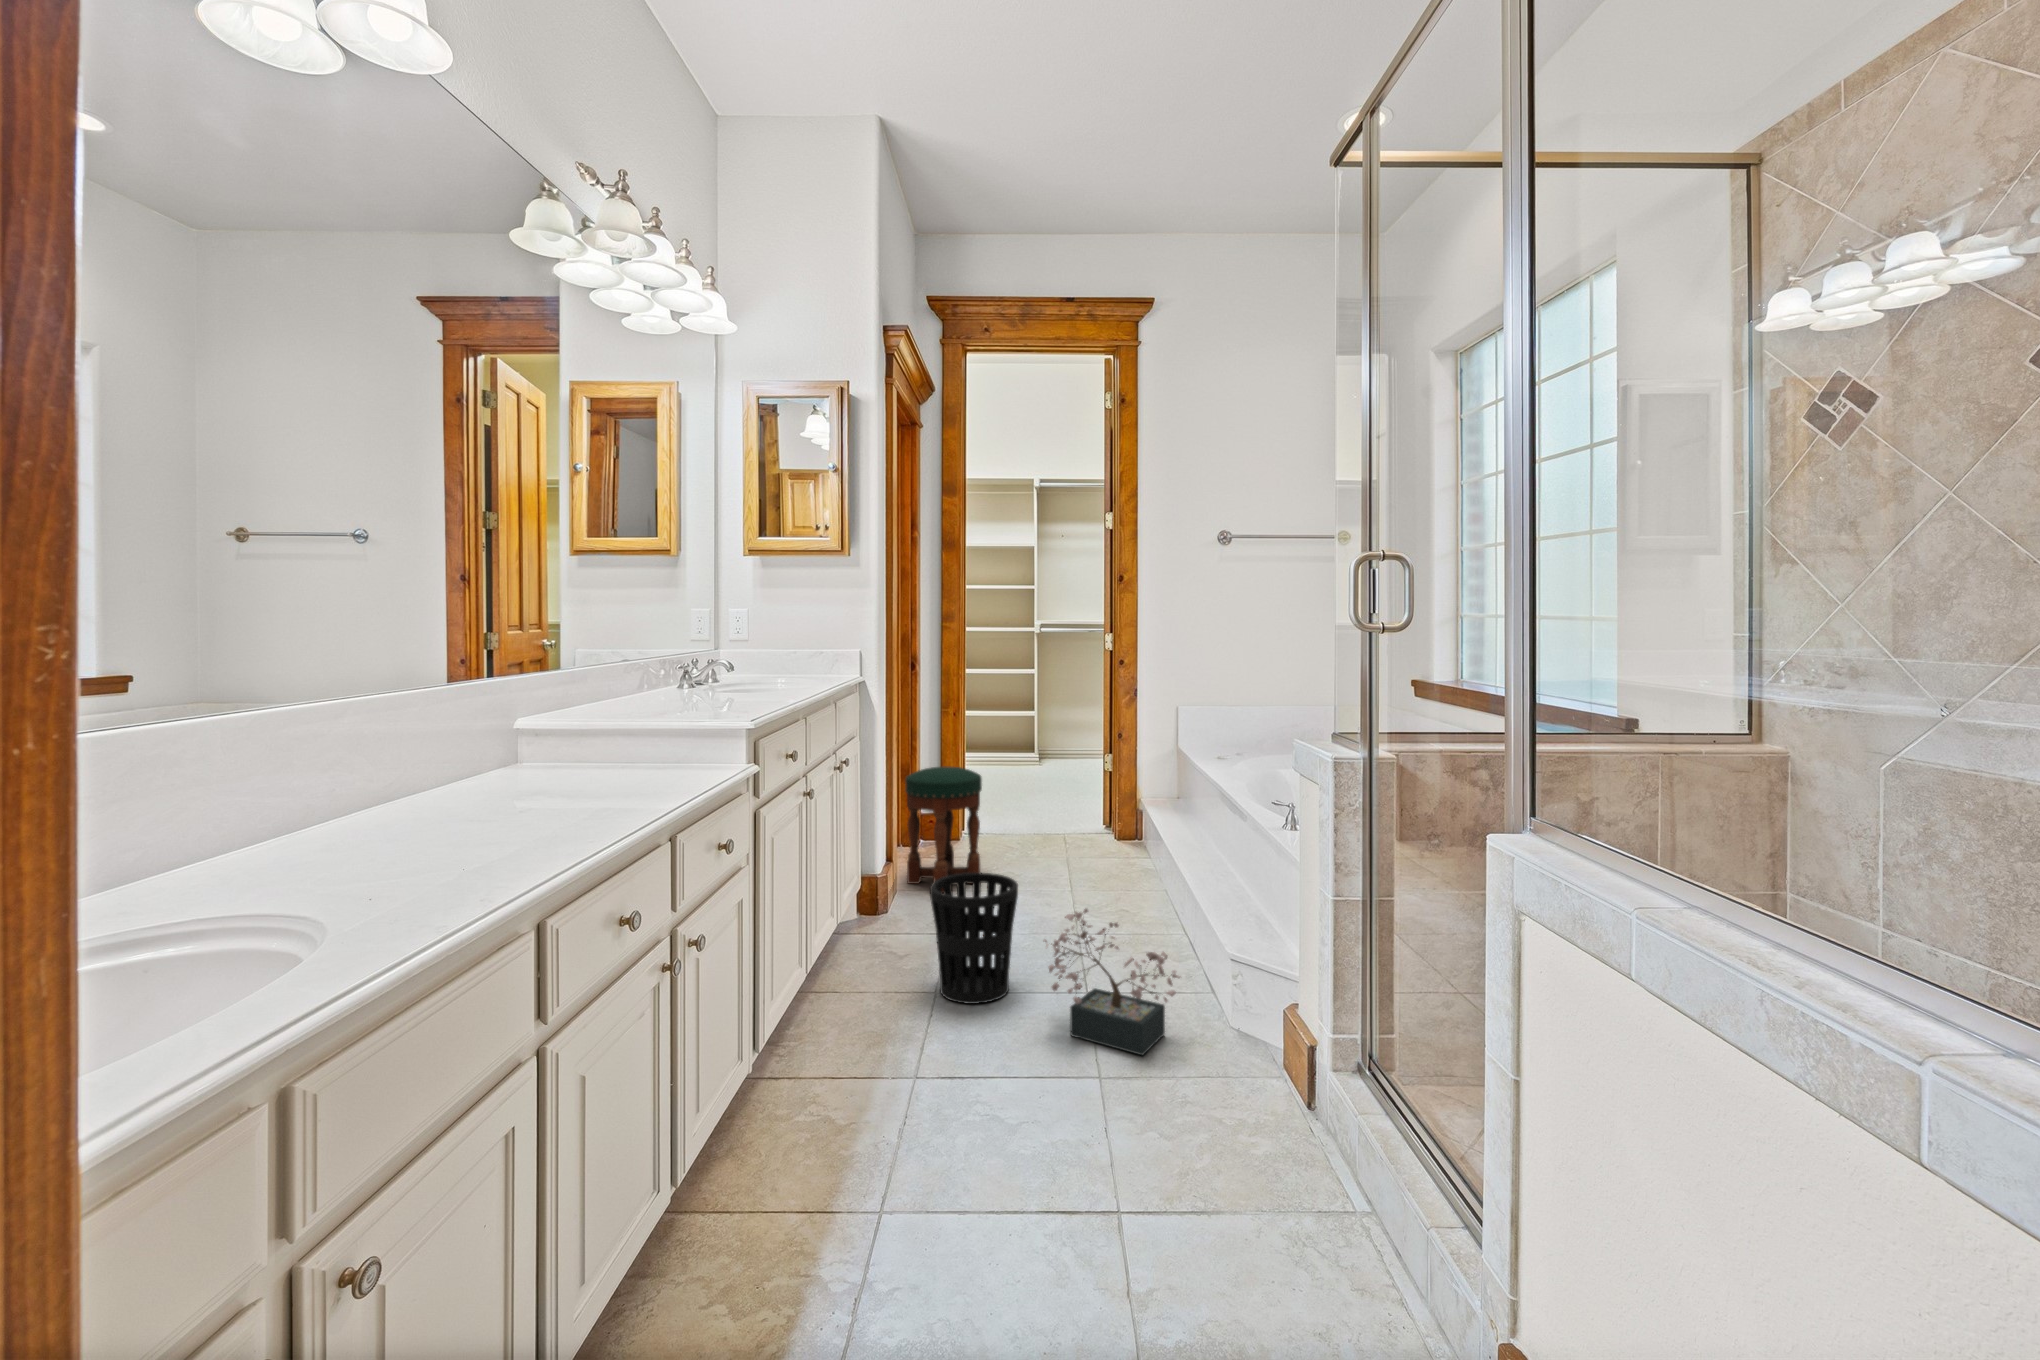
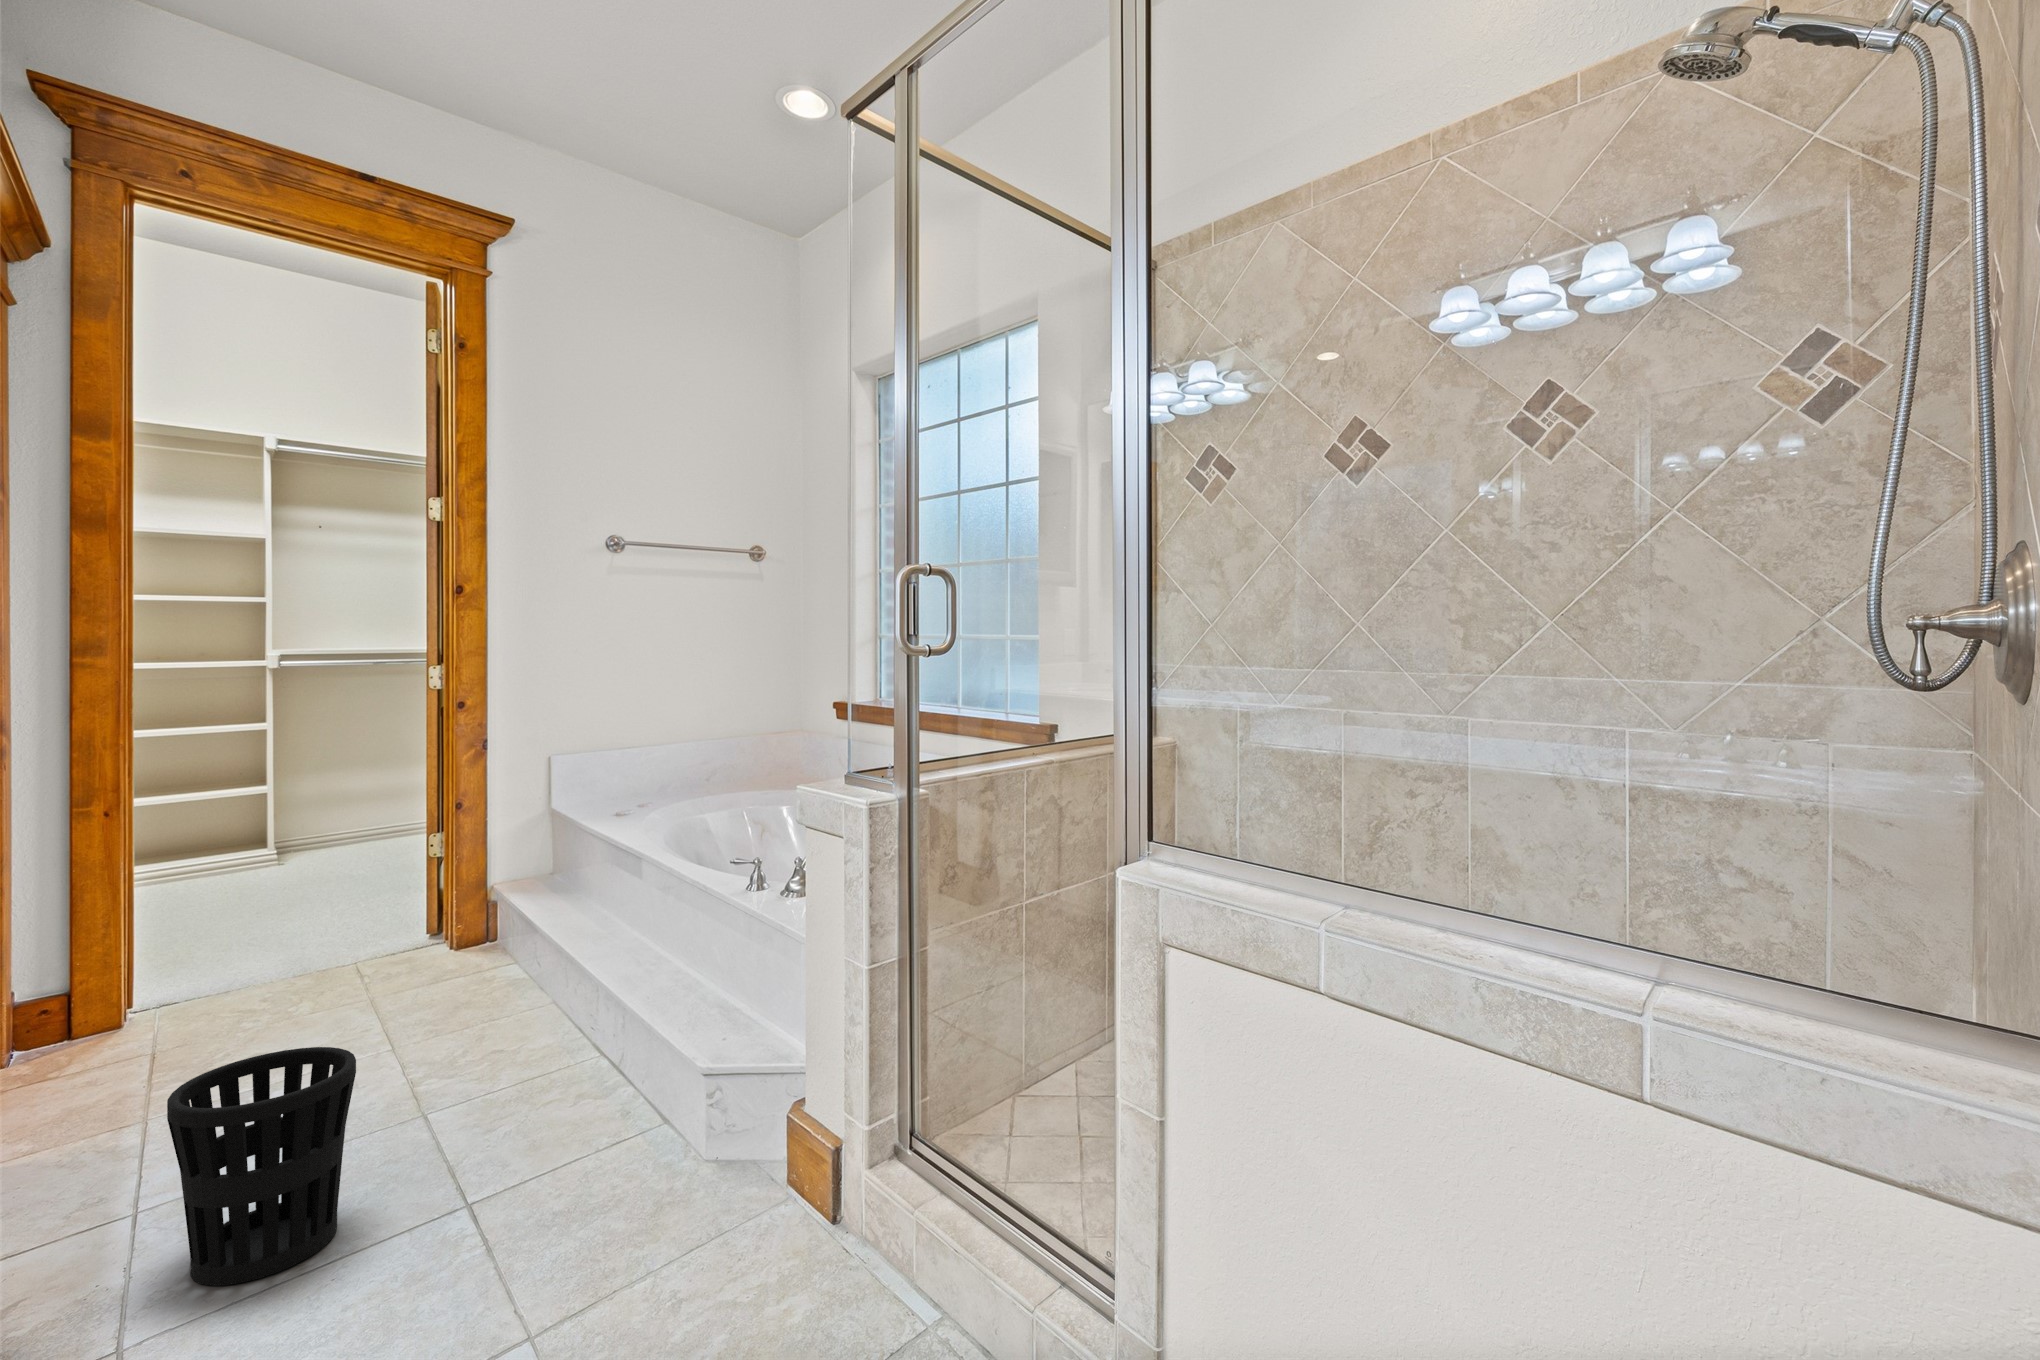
stool: present [905,766,982,893] -> none [46,887,223,1109]
decorative plant: present [1044,909,1181,1055] -> none [426,1061,647,1259]

